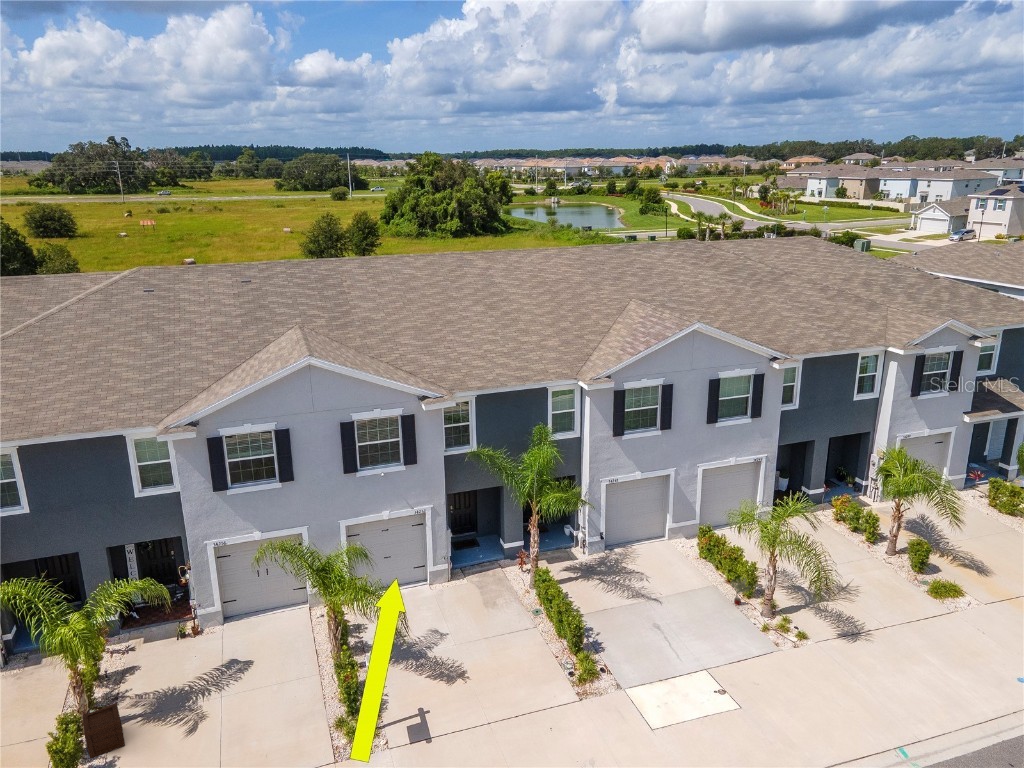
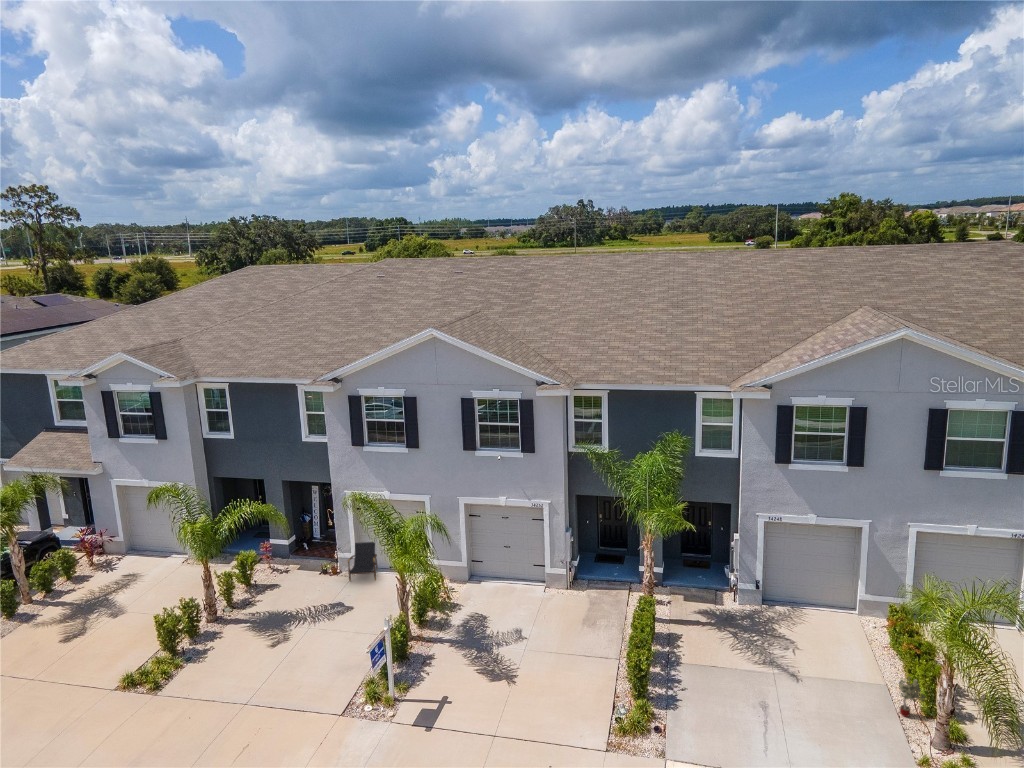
lounge chair: none [215,587,251,637] -> present [348,542,378,581]
wooden crate: present [83,703,125,759] -> none [192,604,233,642]

